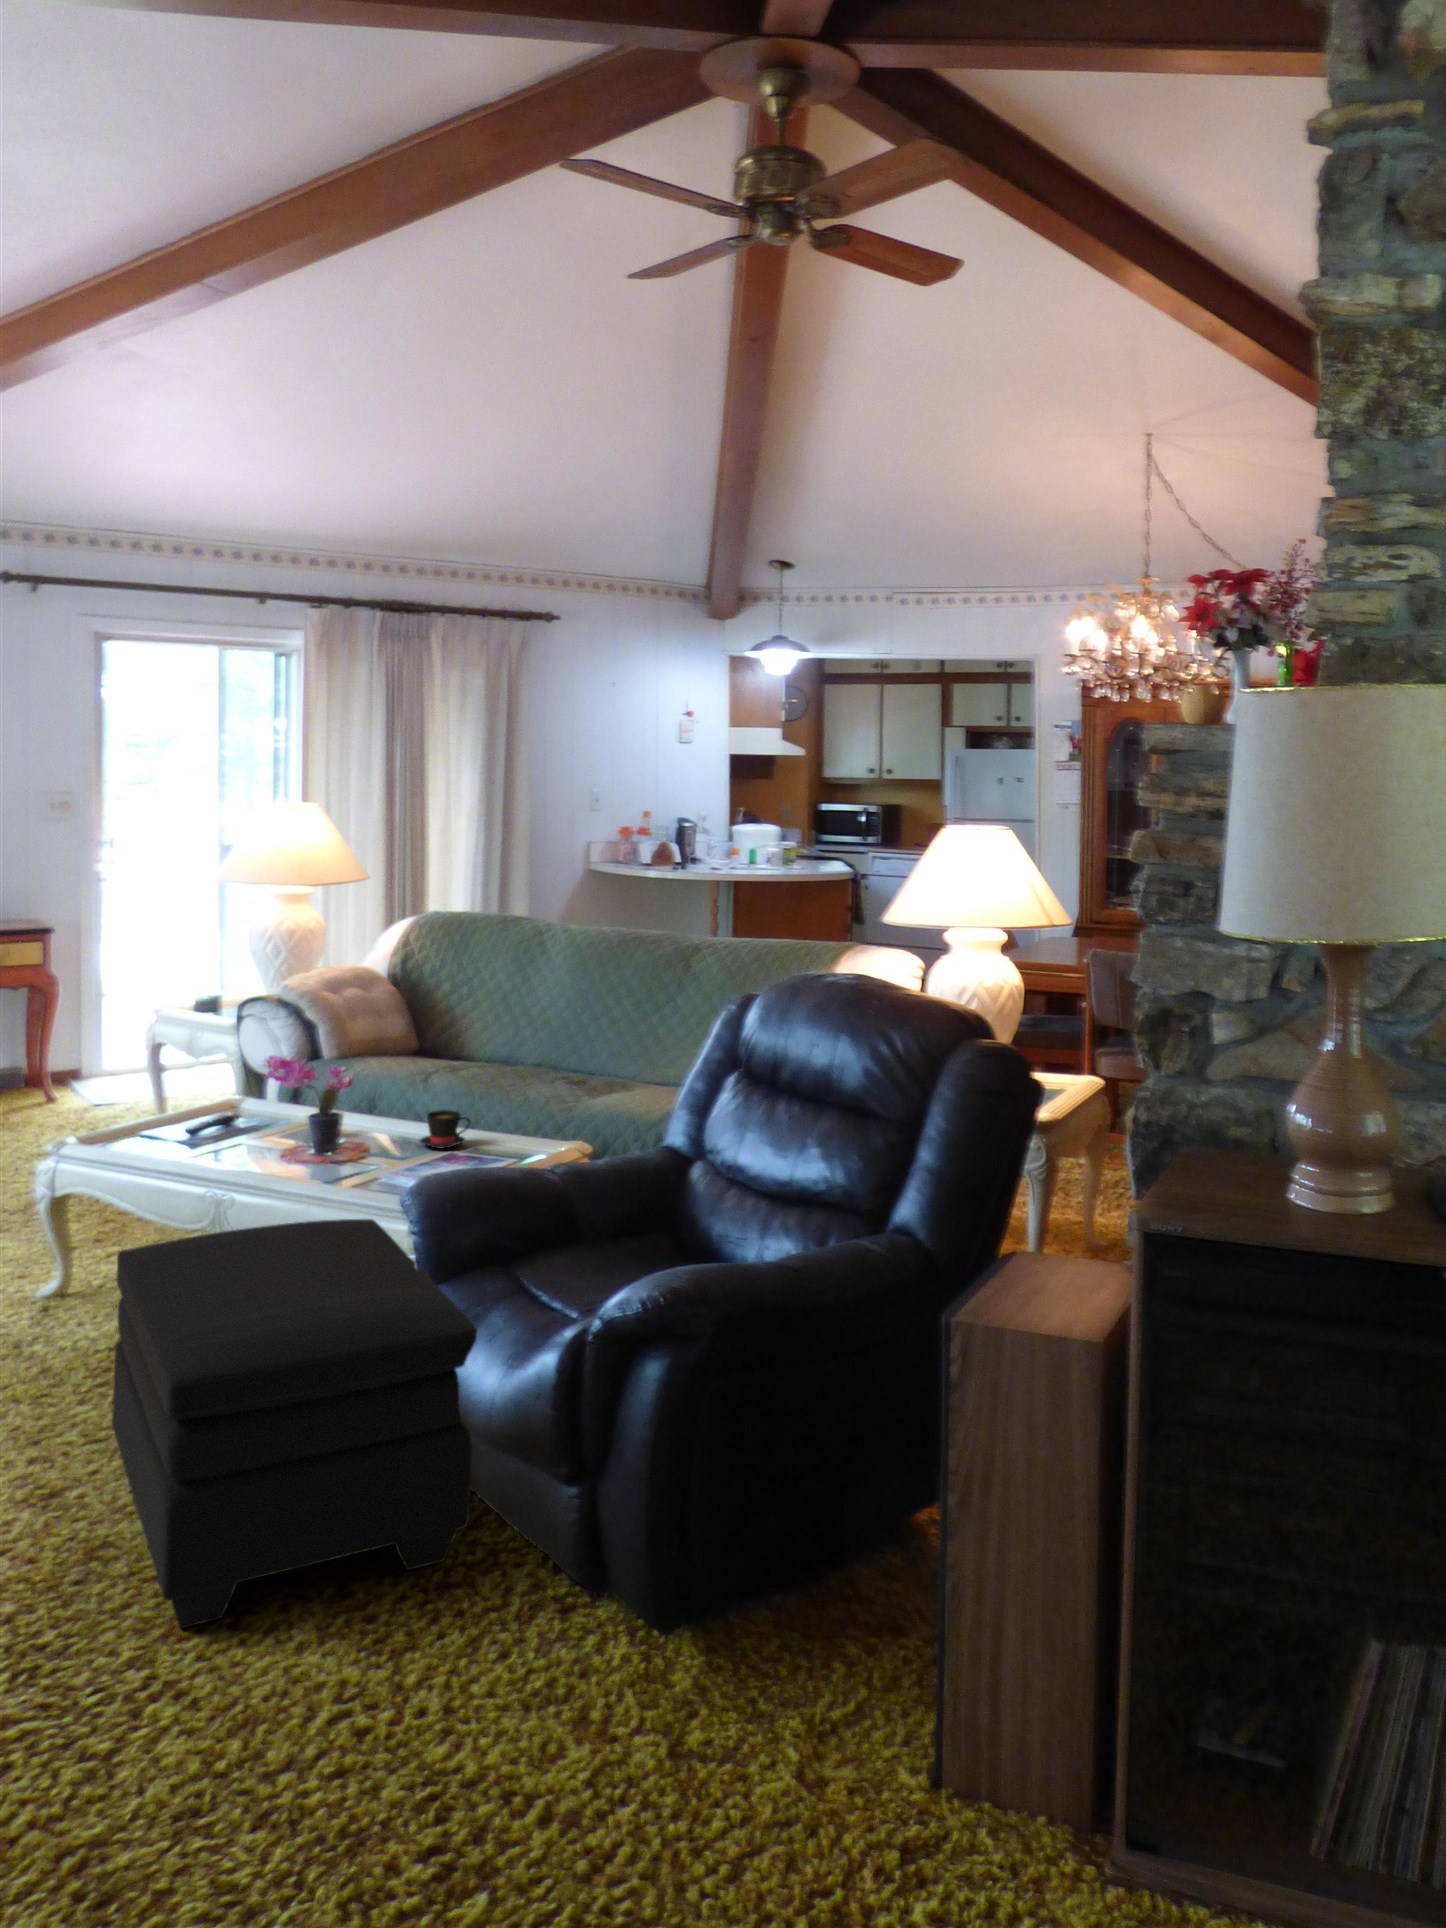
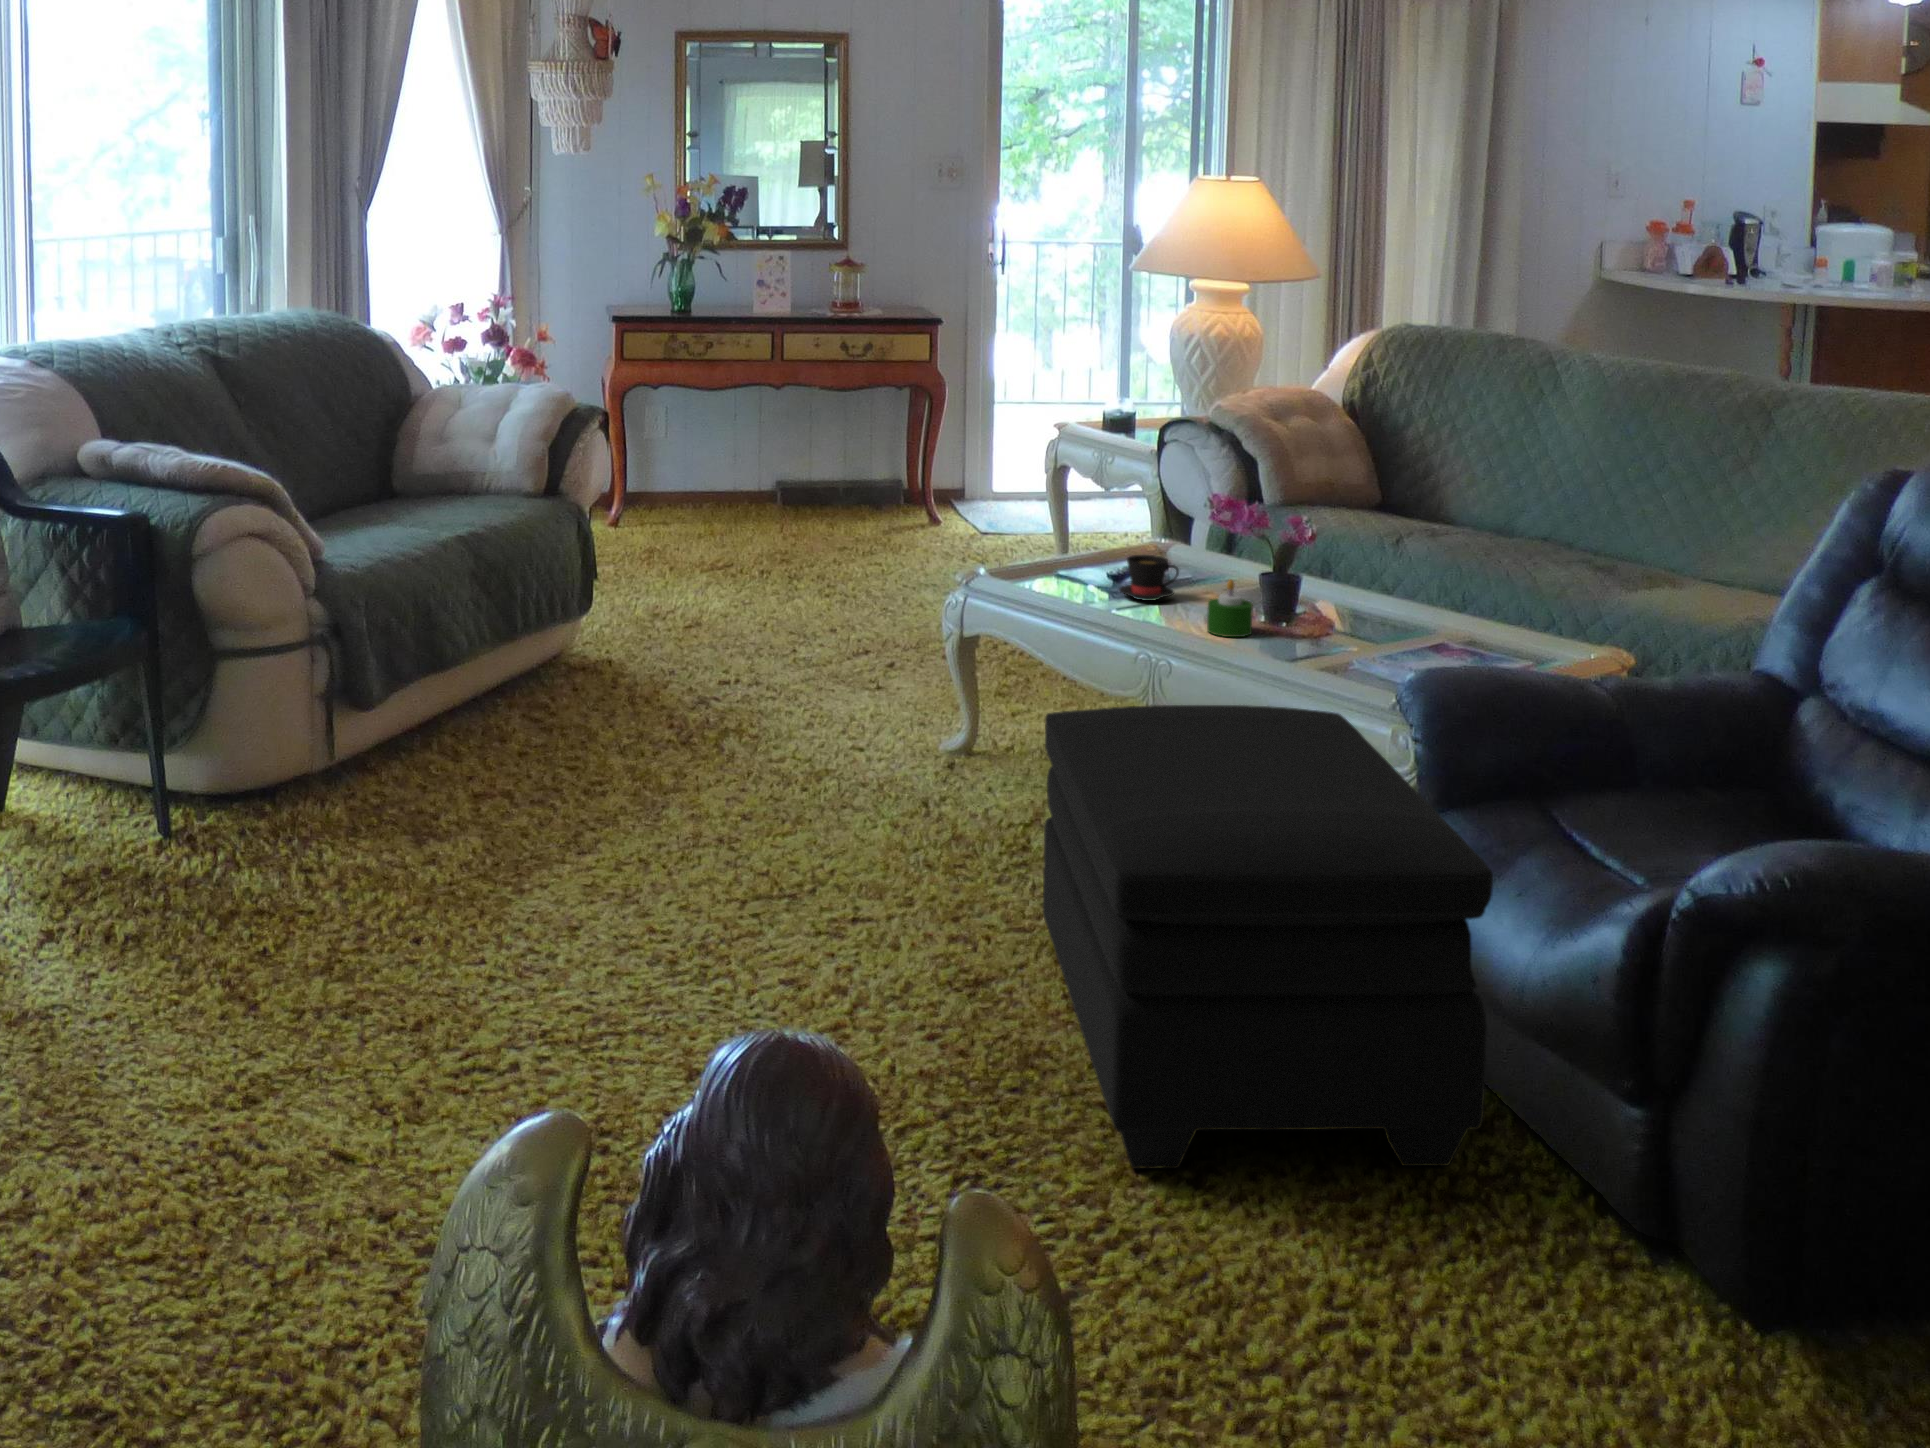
teacup: present [420,1110,470,1149] -> present [1119,555,1179,601]
candle: none [270,1119,309,1166] -> present [1207,580,1253,637]

